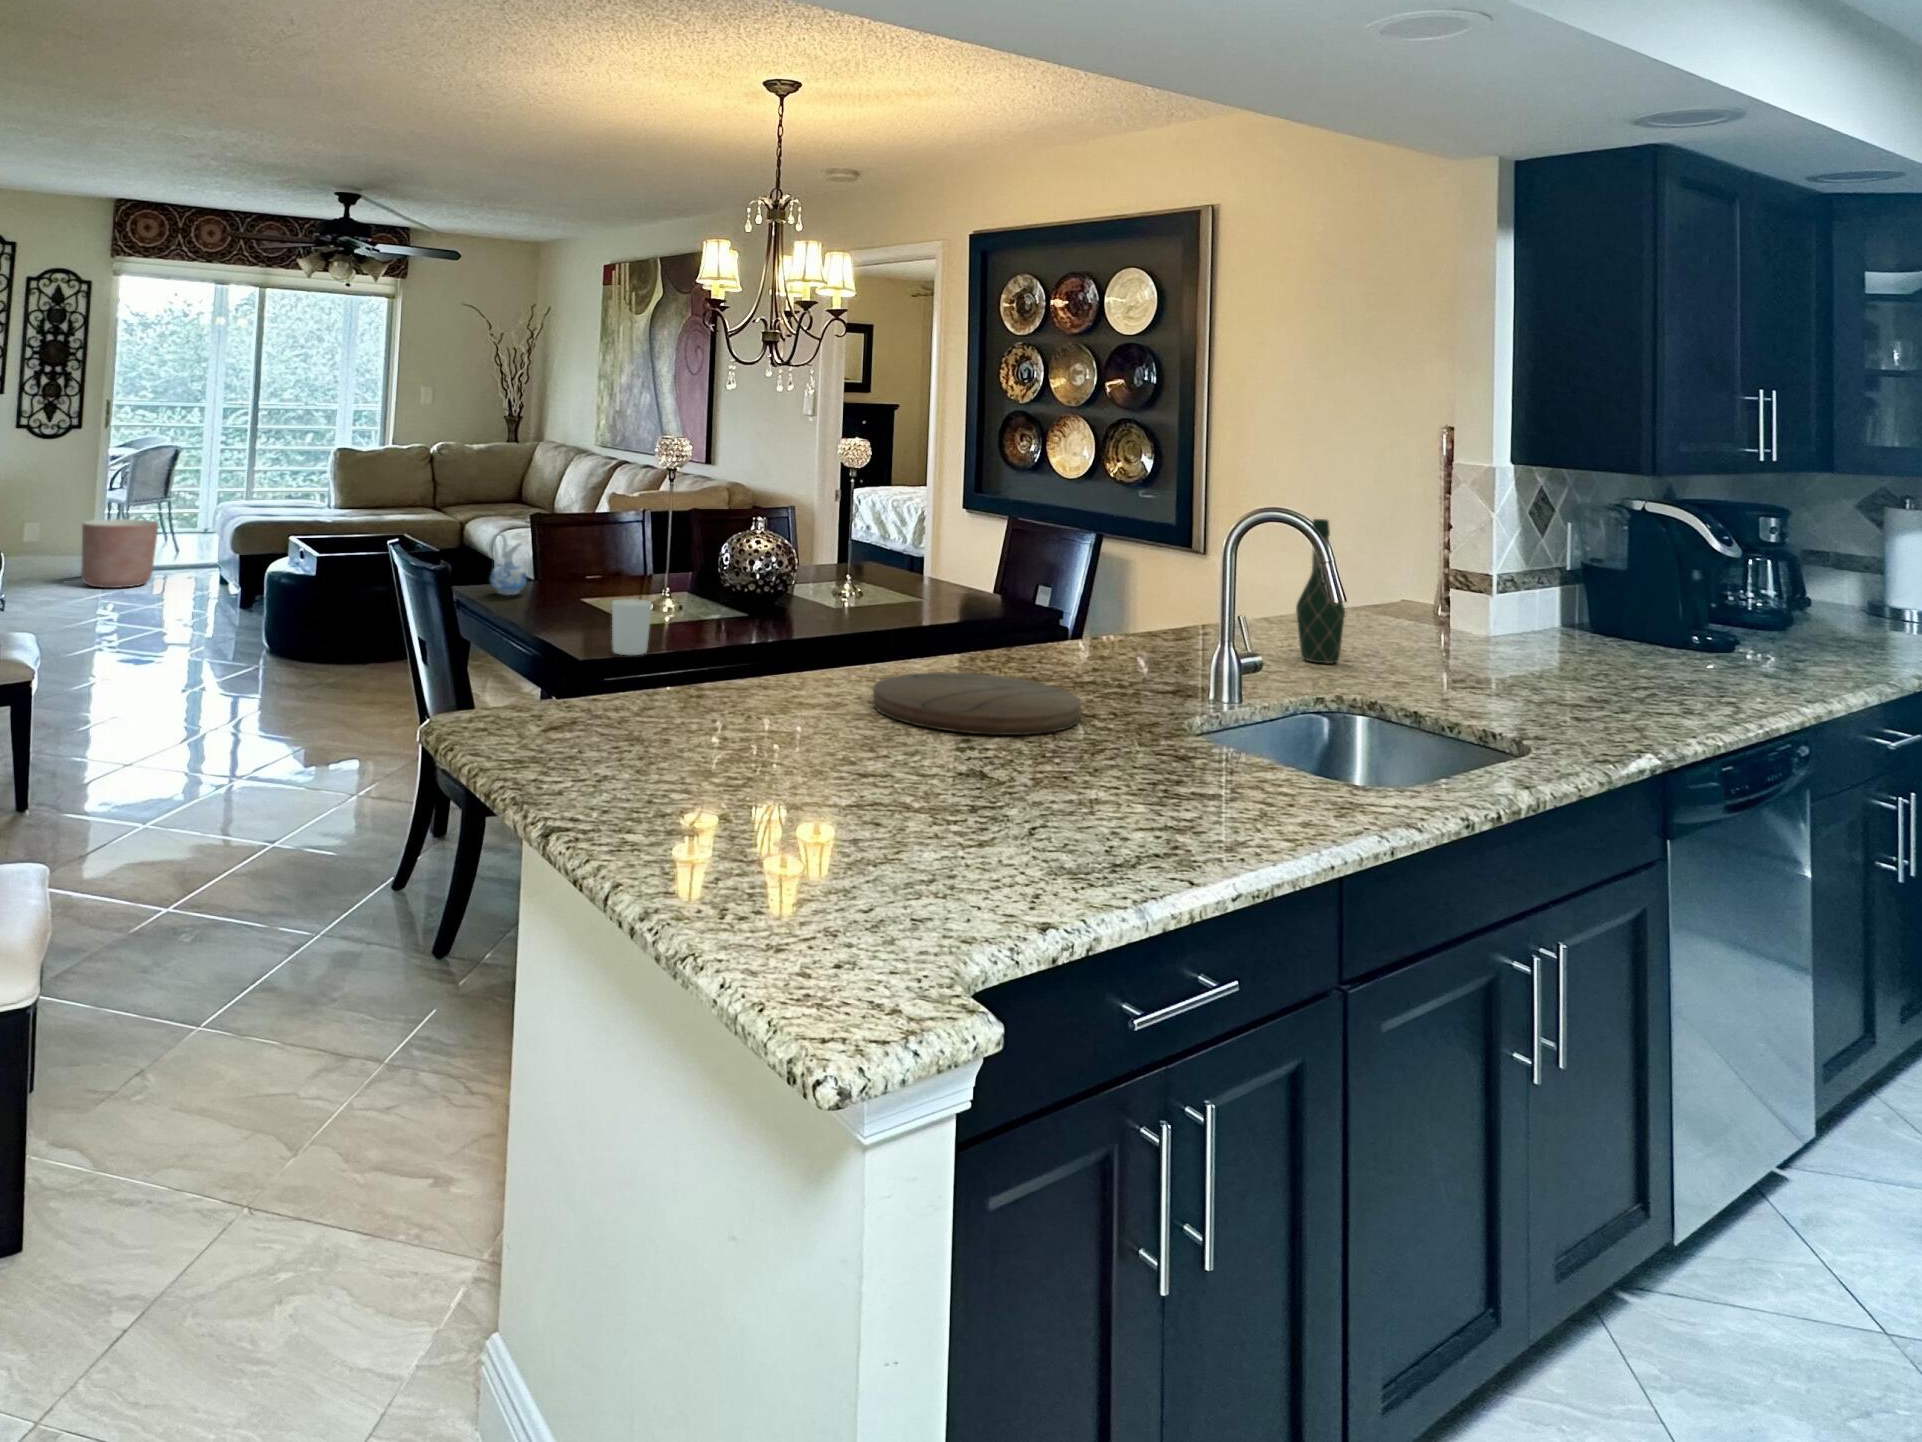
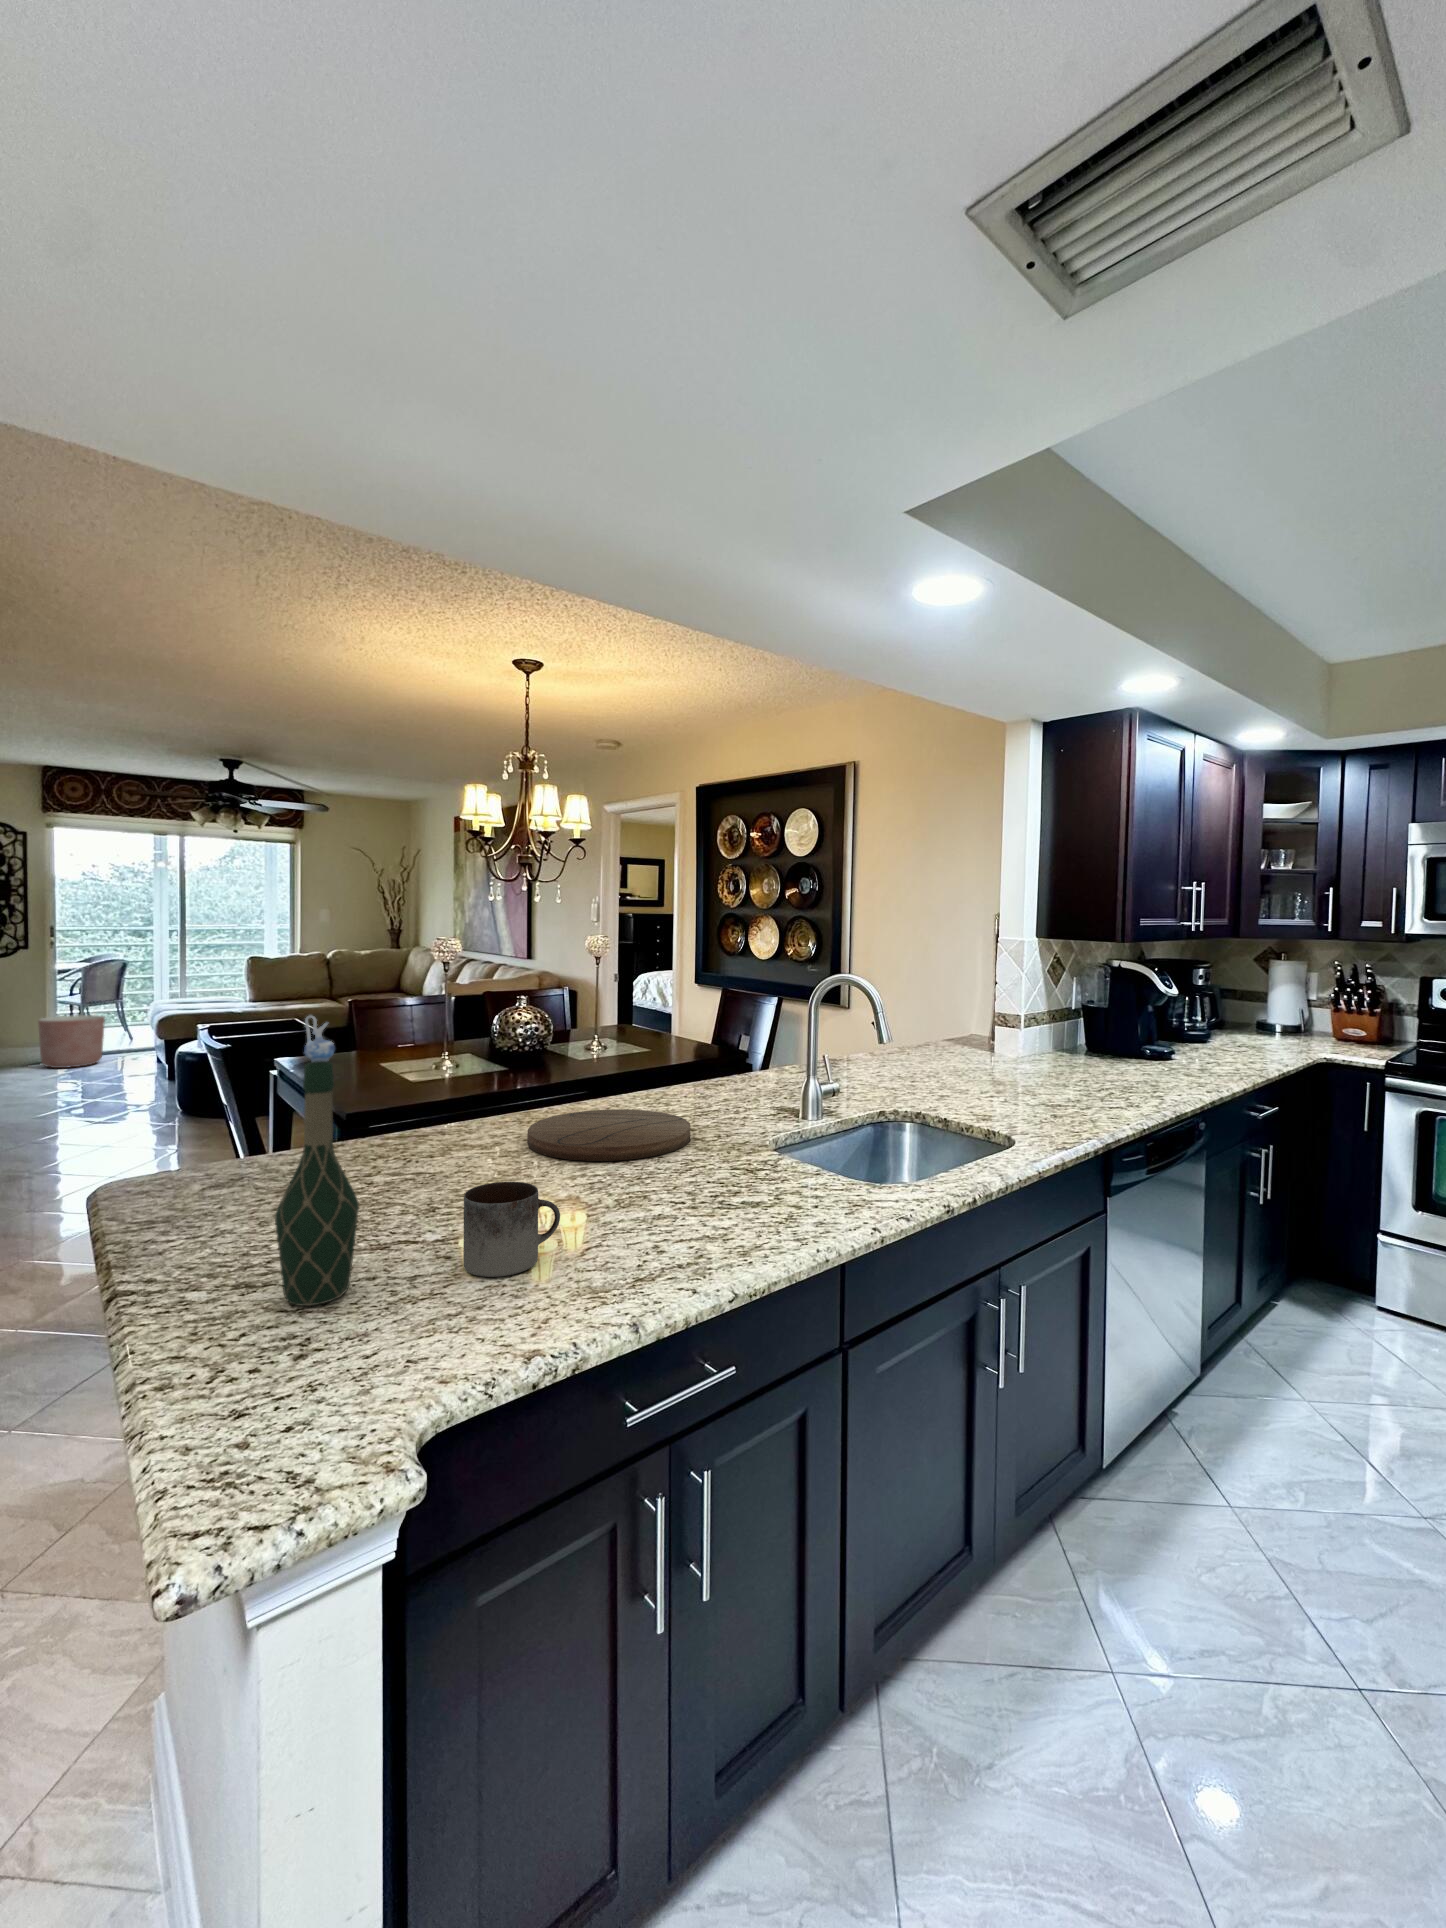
wine bottle: present [1296,519,1345,664] -> present [275,1061,359,1306]
candle holder: present [612,599,652,655] -> none [373,1063,407,1106]
mug: none [898,741,1003,849] -> present [463,1182,560,1277]

